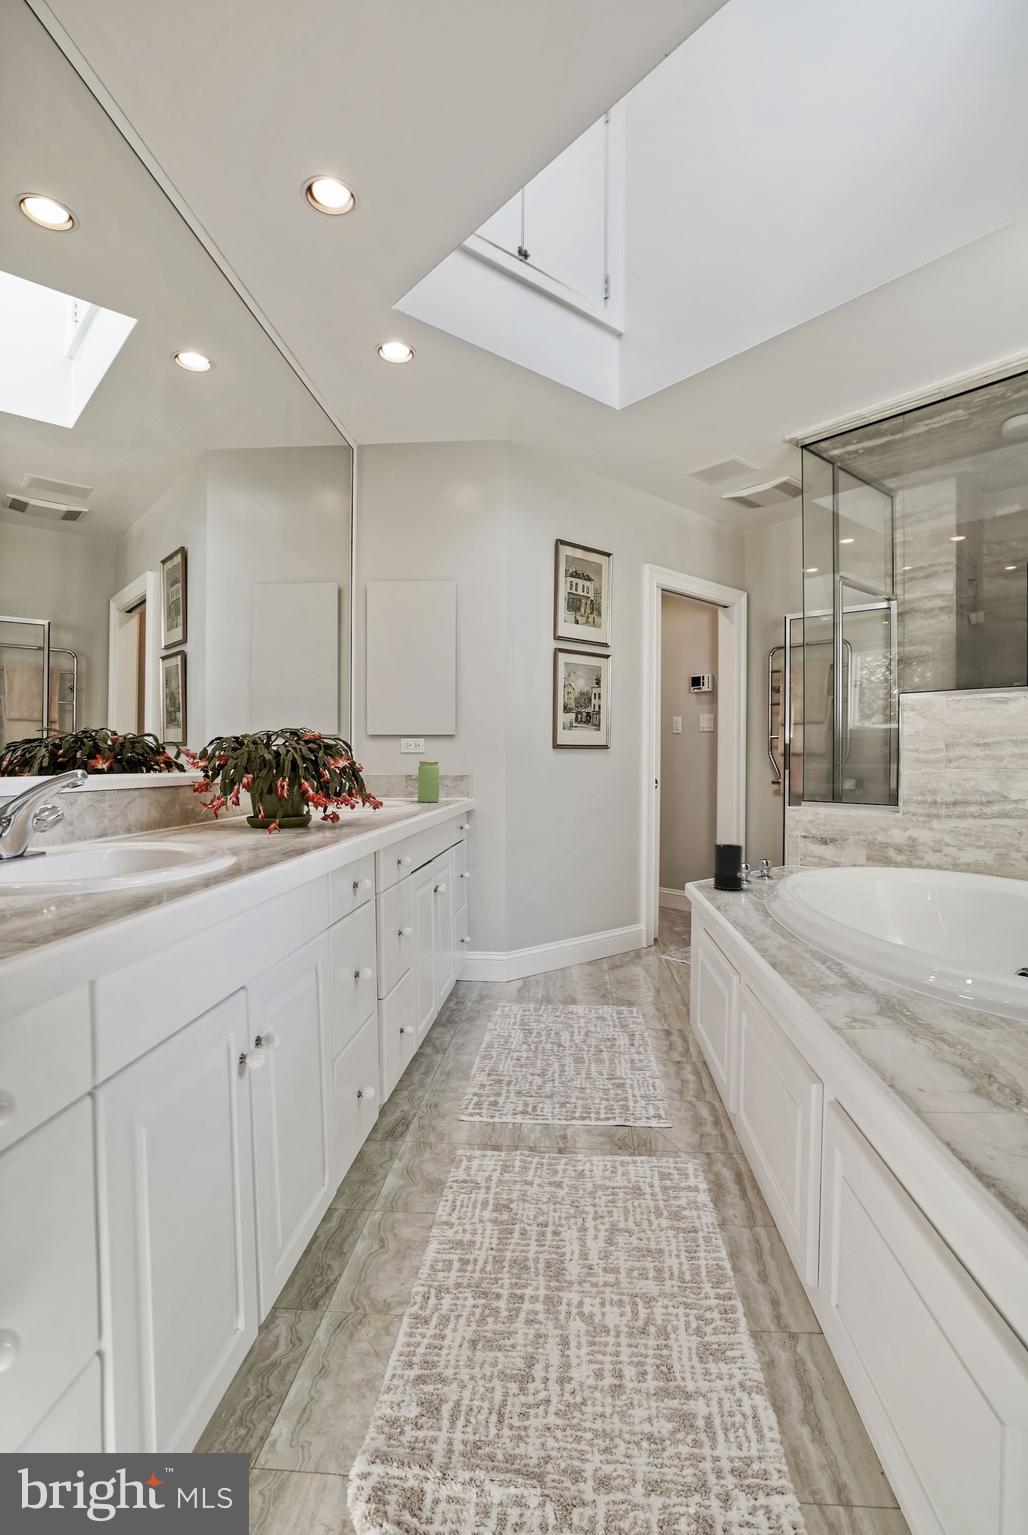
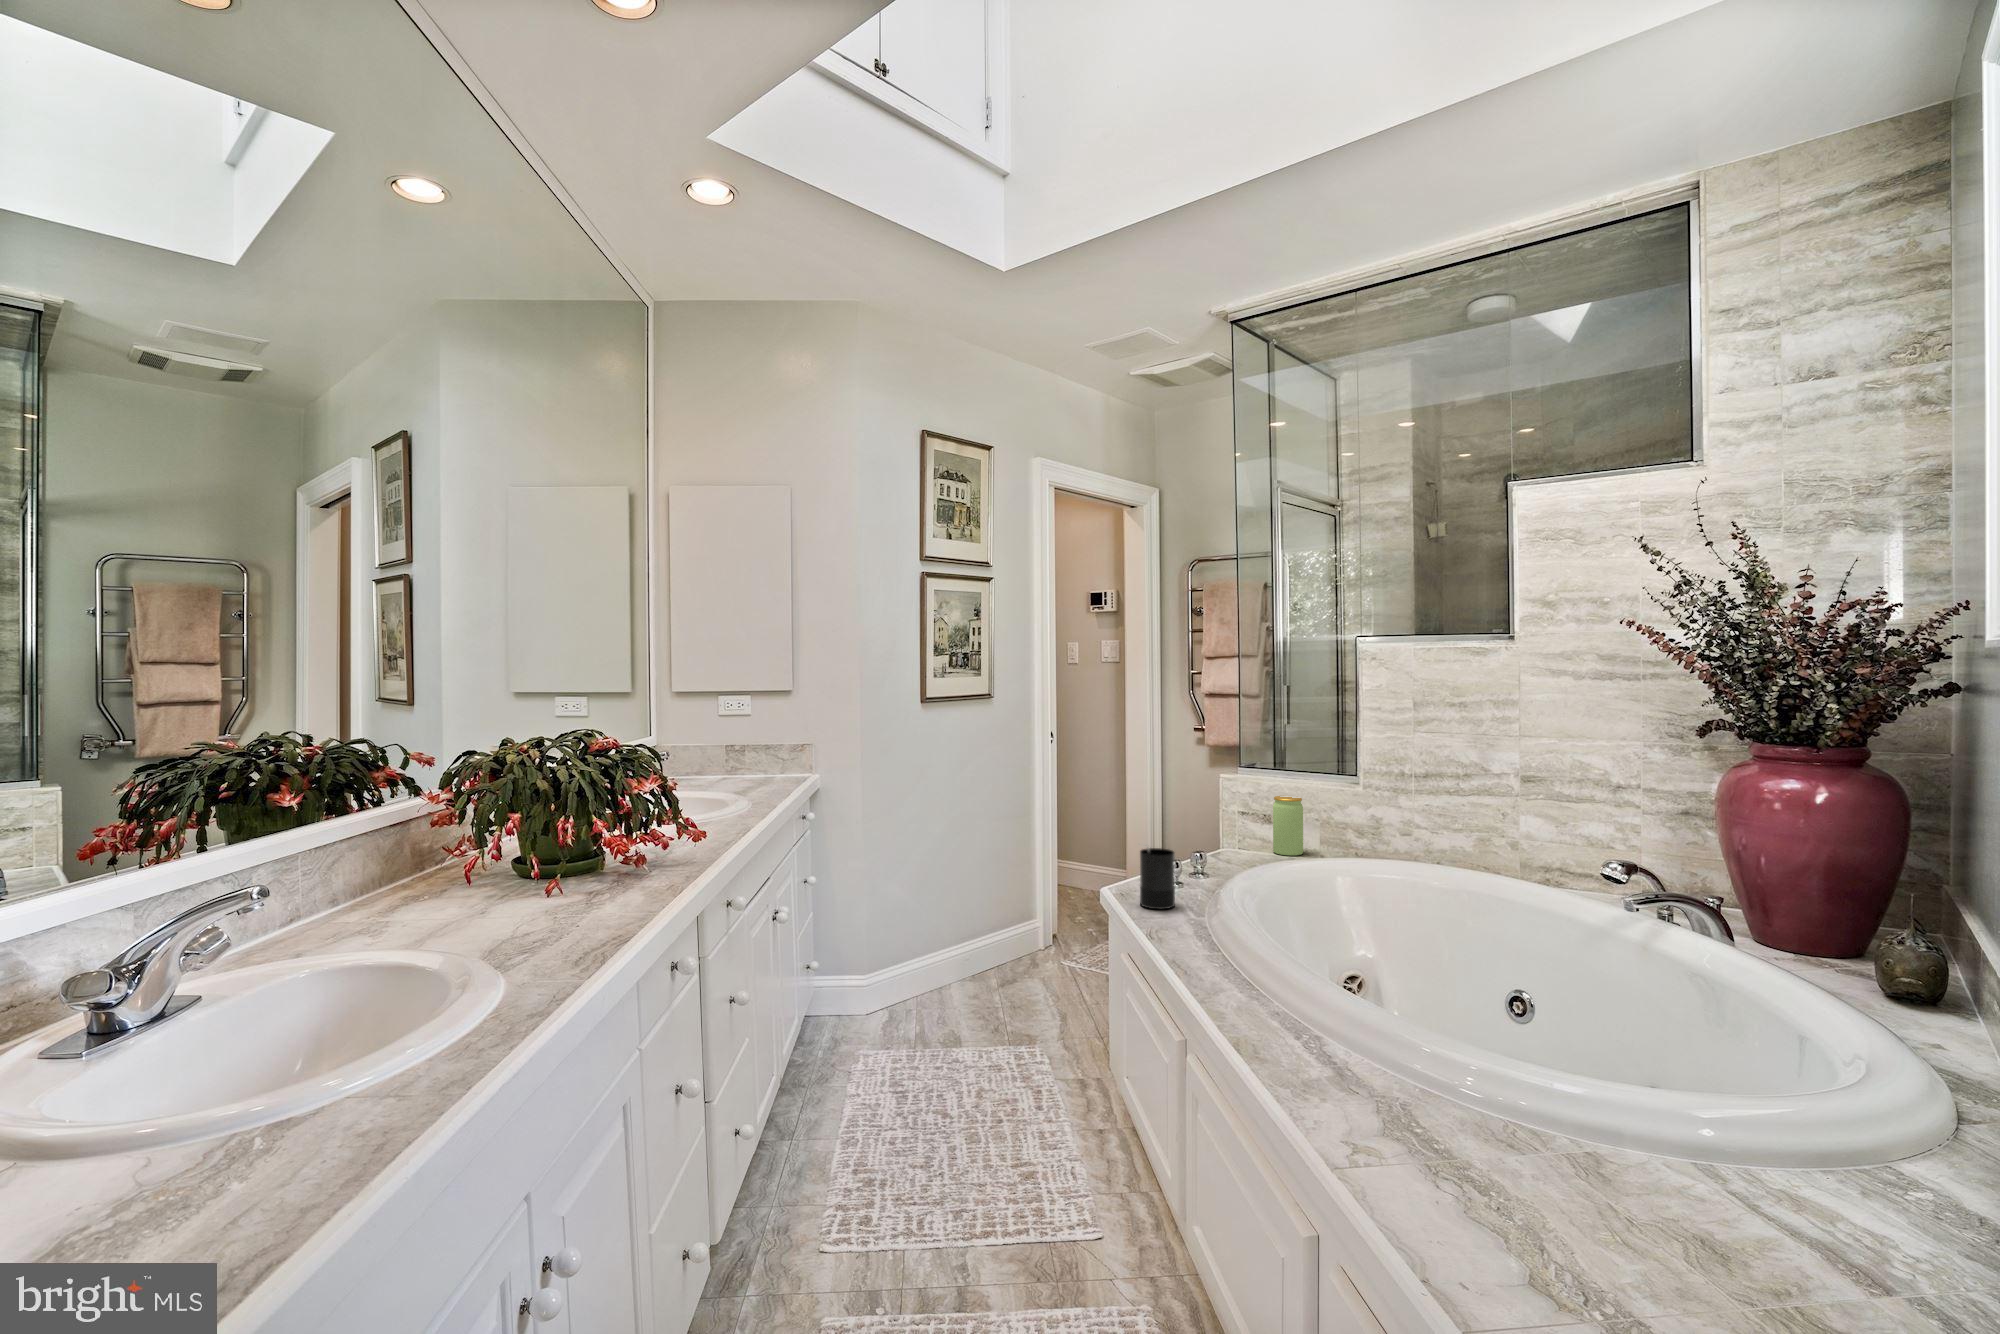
jar: present [418,761,439,802] -> present [1273,796,1303,856]

